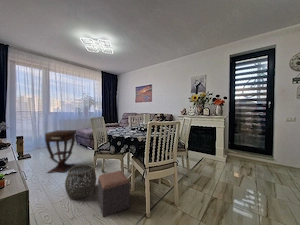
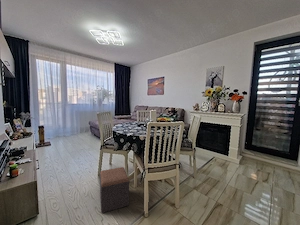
side table: present [45,130,76,173] -> none [58,122,87,162]
woven basket: present [65,164,96,199] -> none [71,158,101,191]

